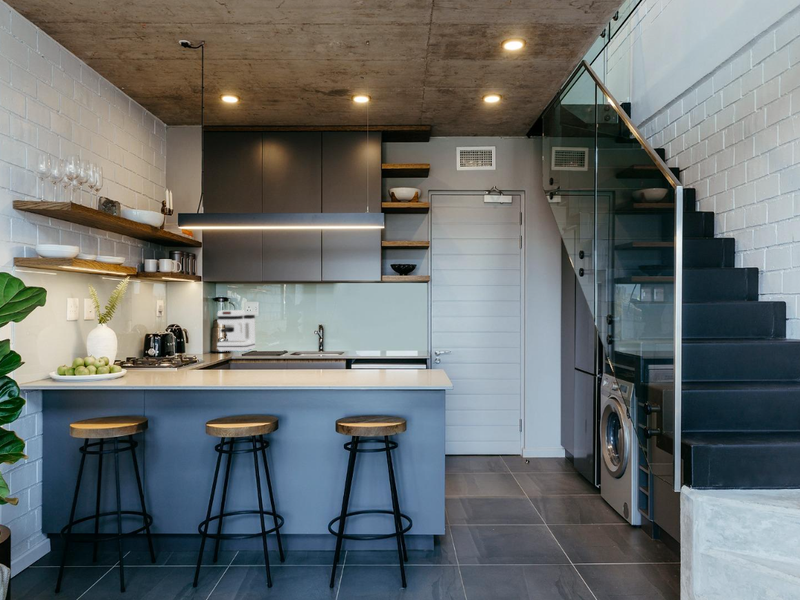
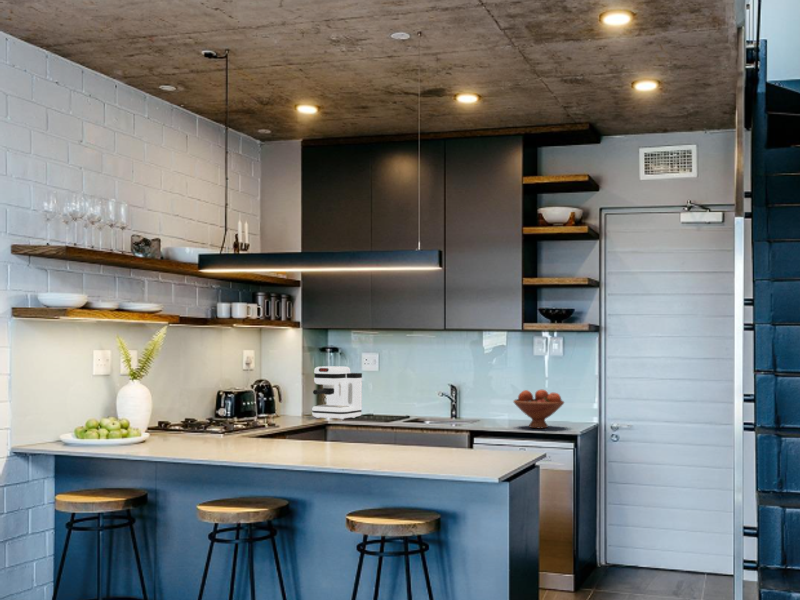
fruit bowl: none [381,322,418,350] -> present [514,390,564,428]

